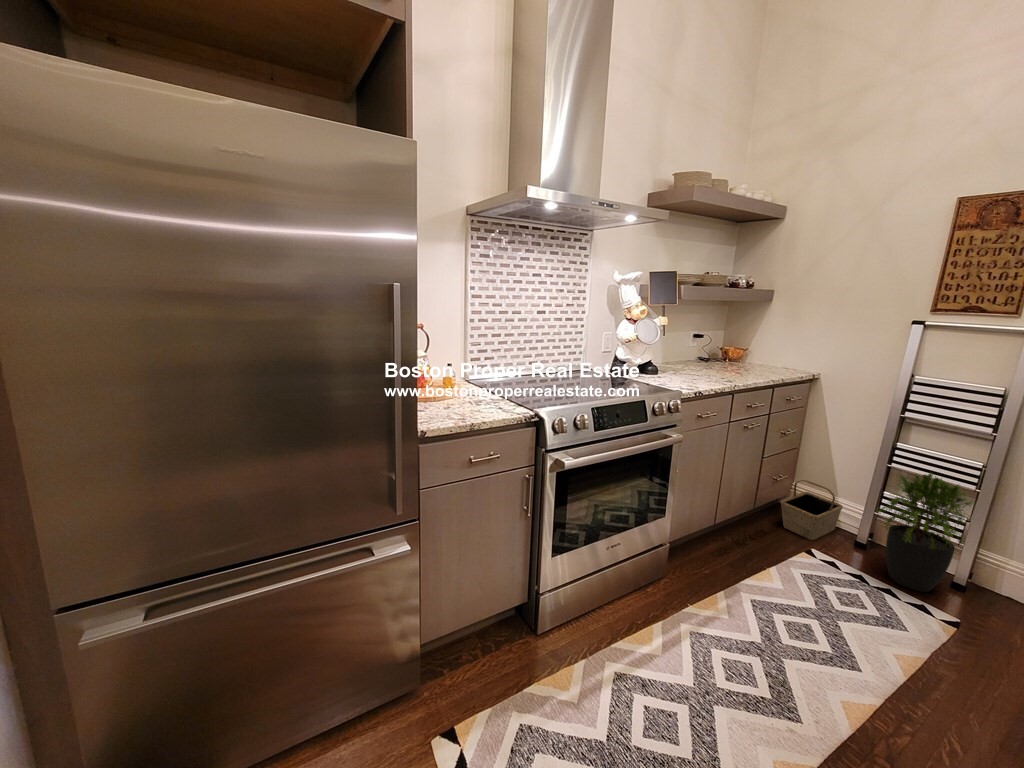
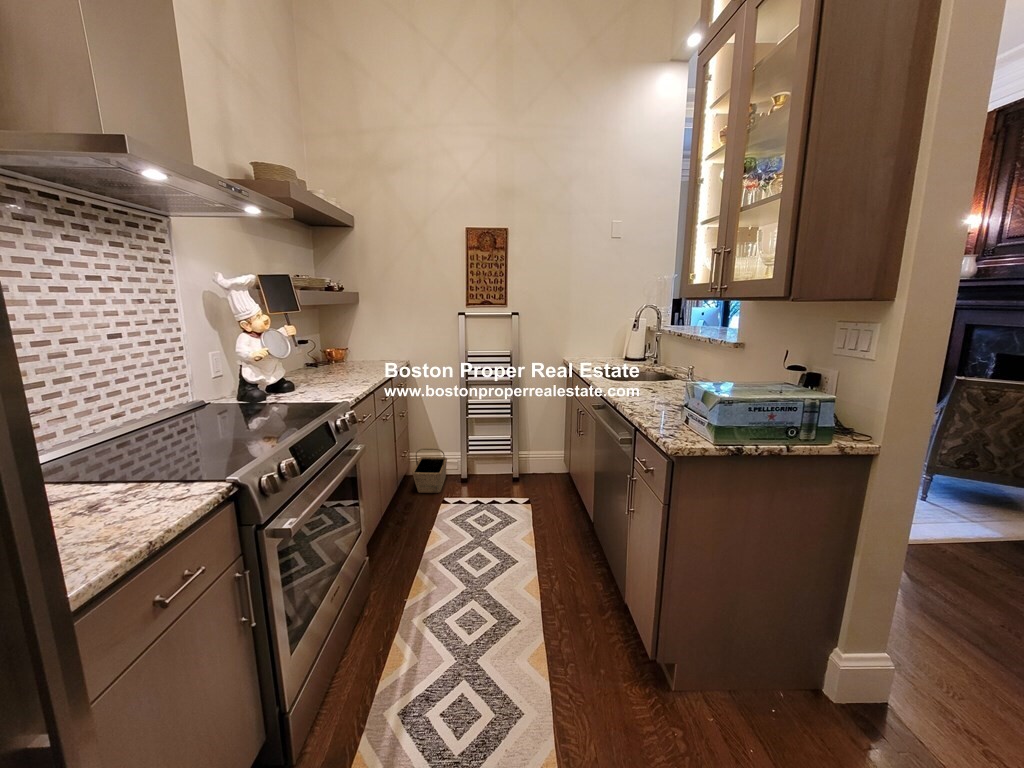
potted plant: present [879,473,975,592] -> none [472,415,518,495]

